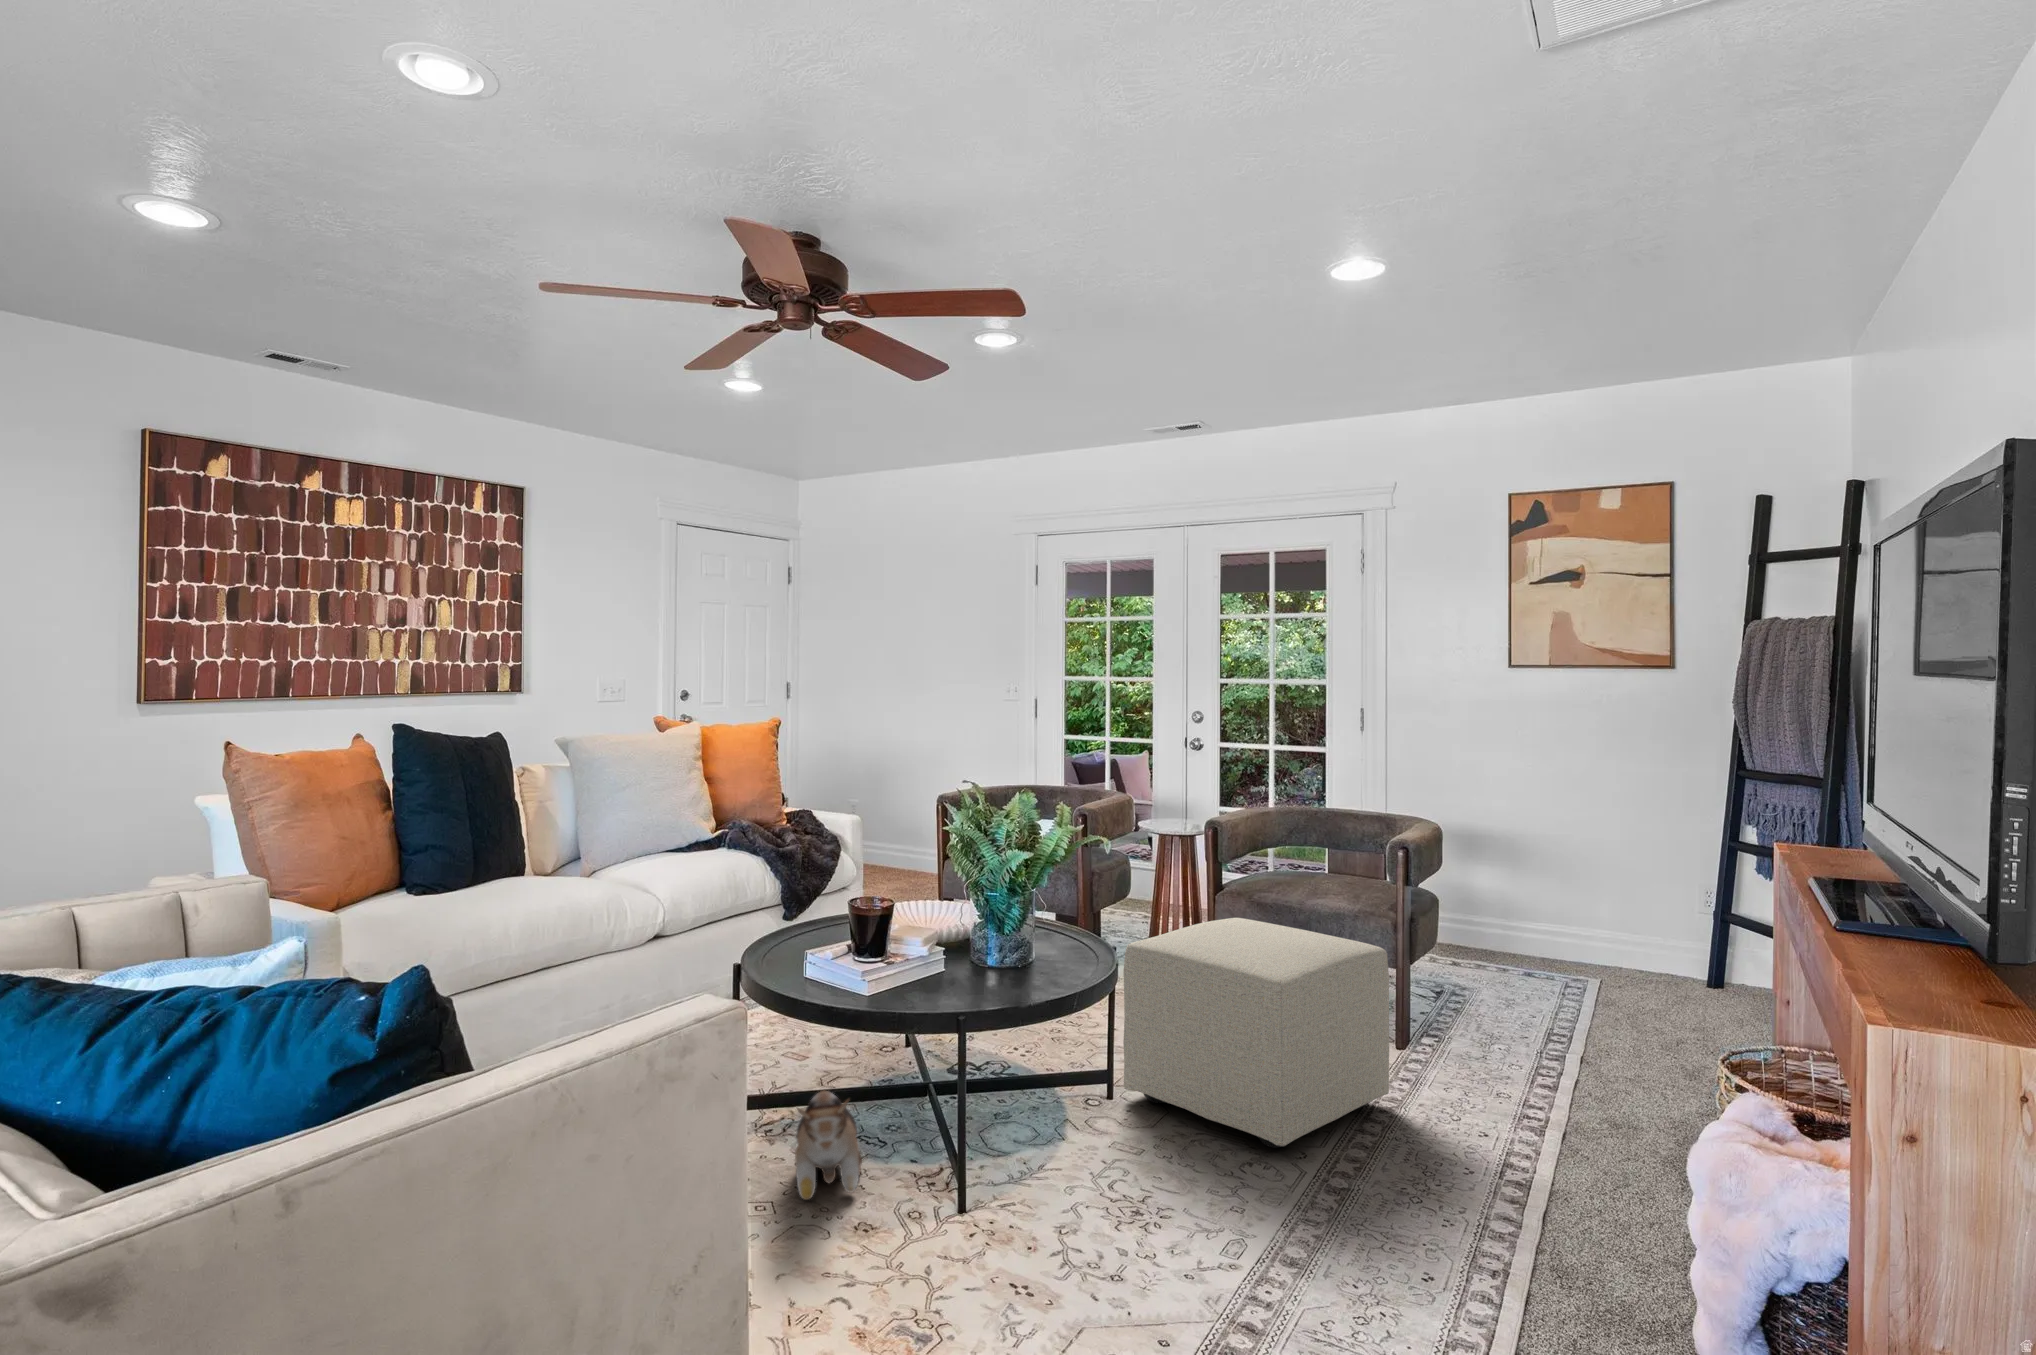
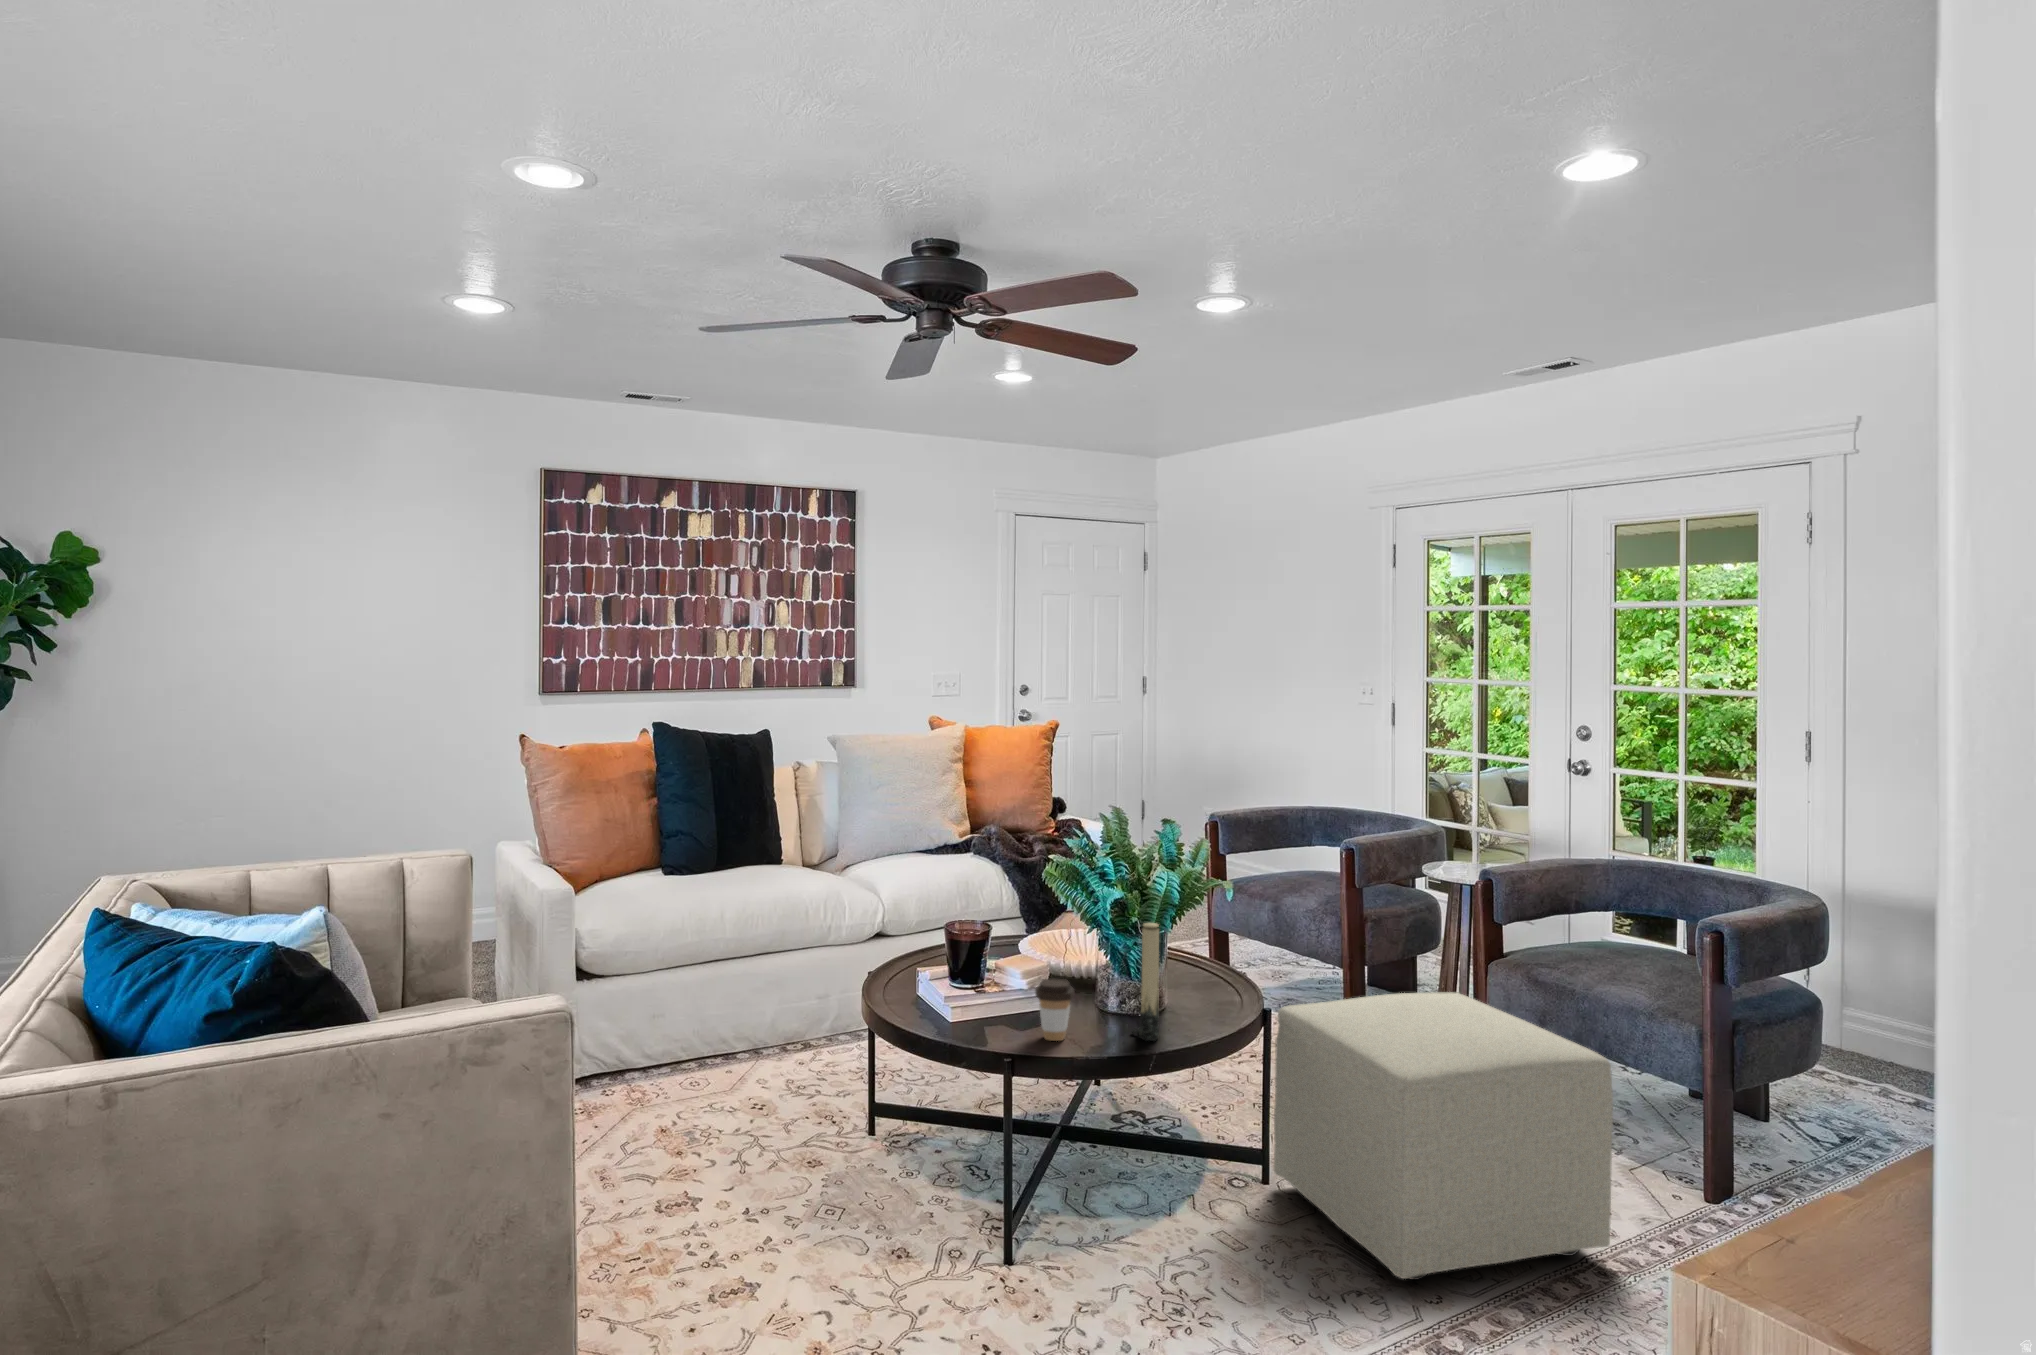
candle: none [1035,879,1063,985] -> present [1132,923,1159,1041]
coffee cup: none [957,939,994,997] -> present [1035,979,1074,1041]
plush toy: present [795,1090,862,1200] -> none [848,1110,945,1219]

